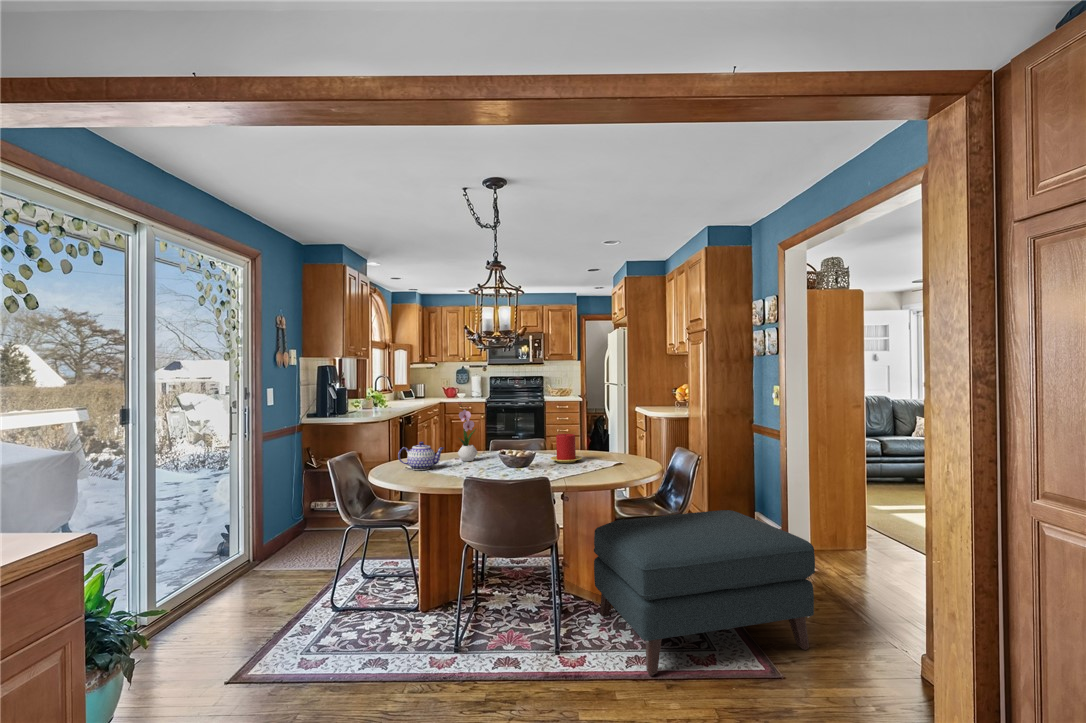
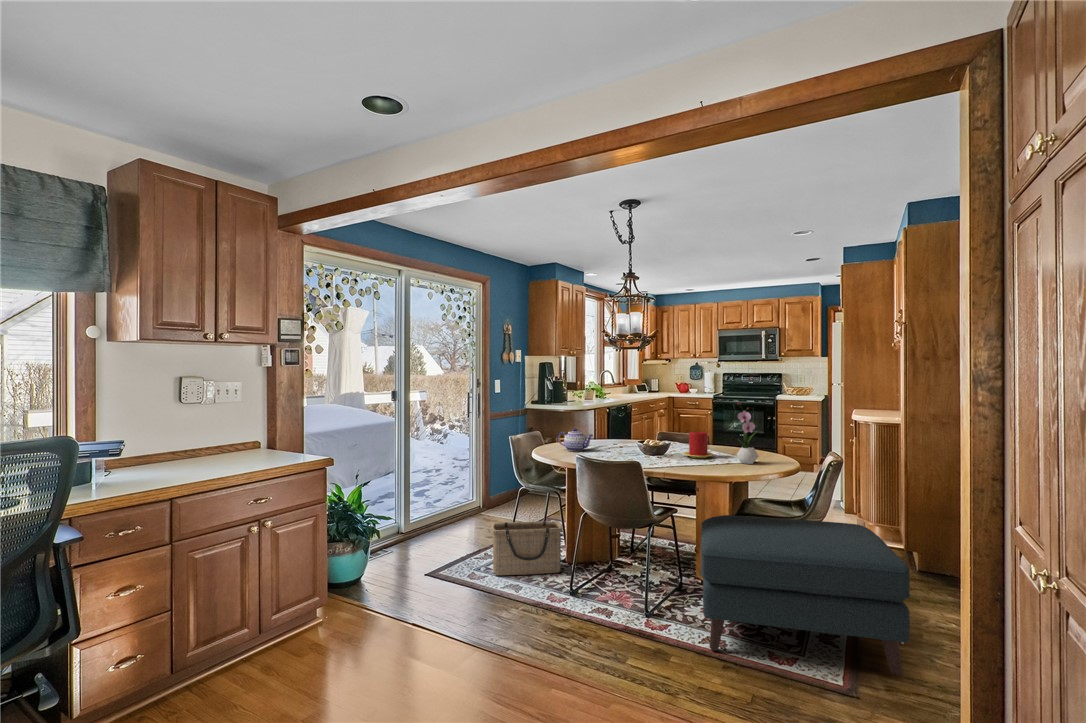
flower arrangement: present [458,402,478,461] -> present [736,402,758,464]
basket: none [324,560,423,651] -> present [491,521,563,575]

